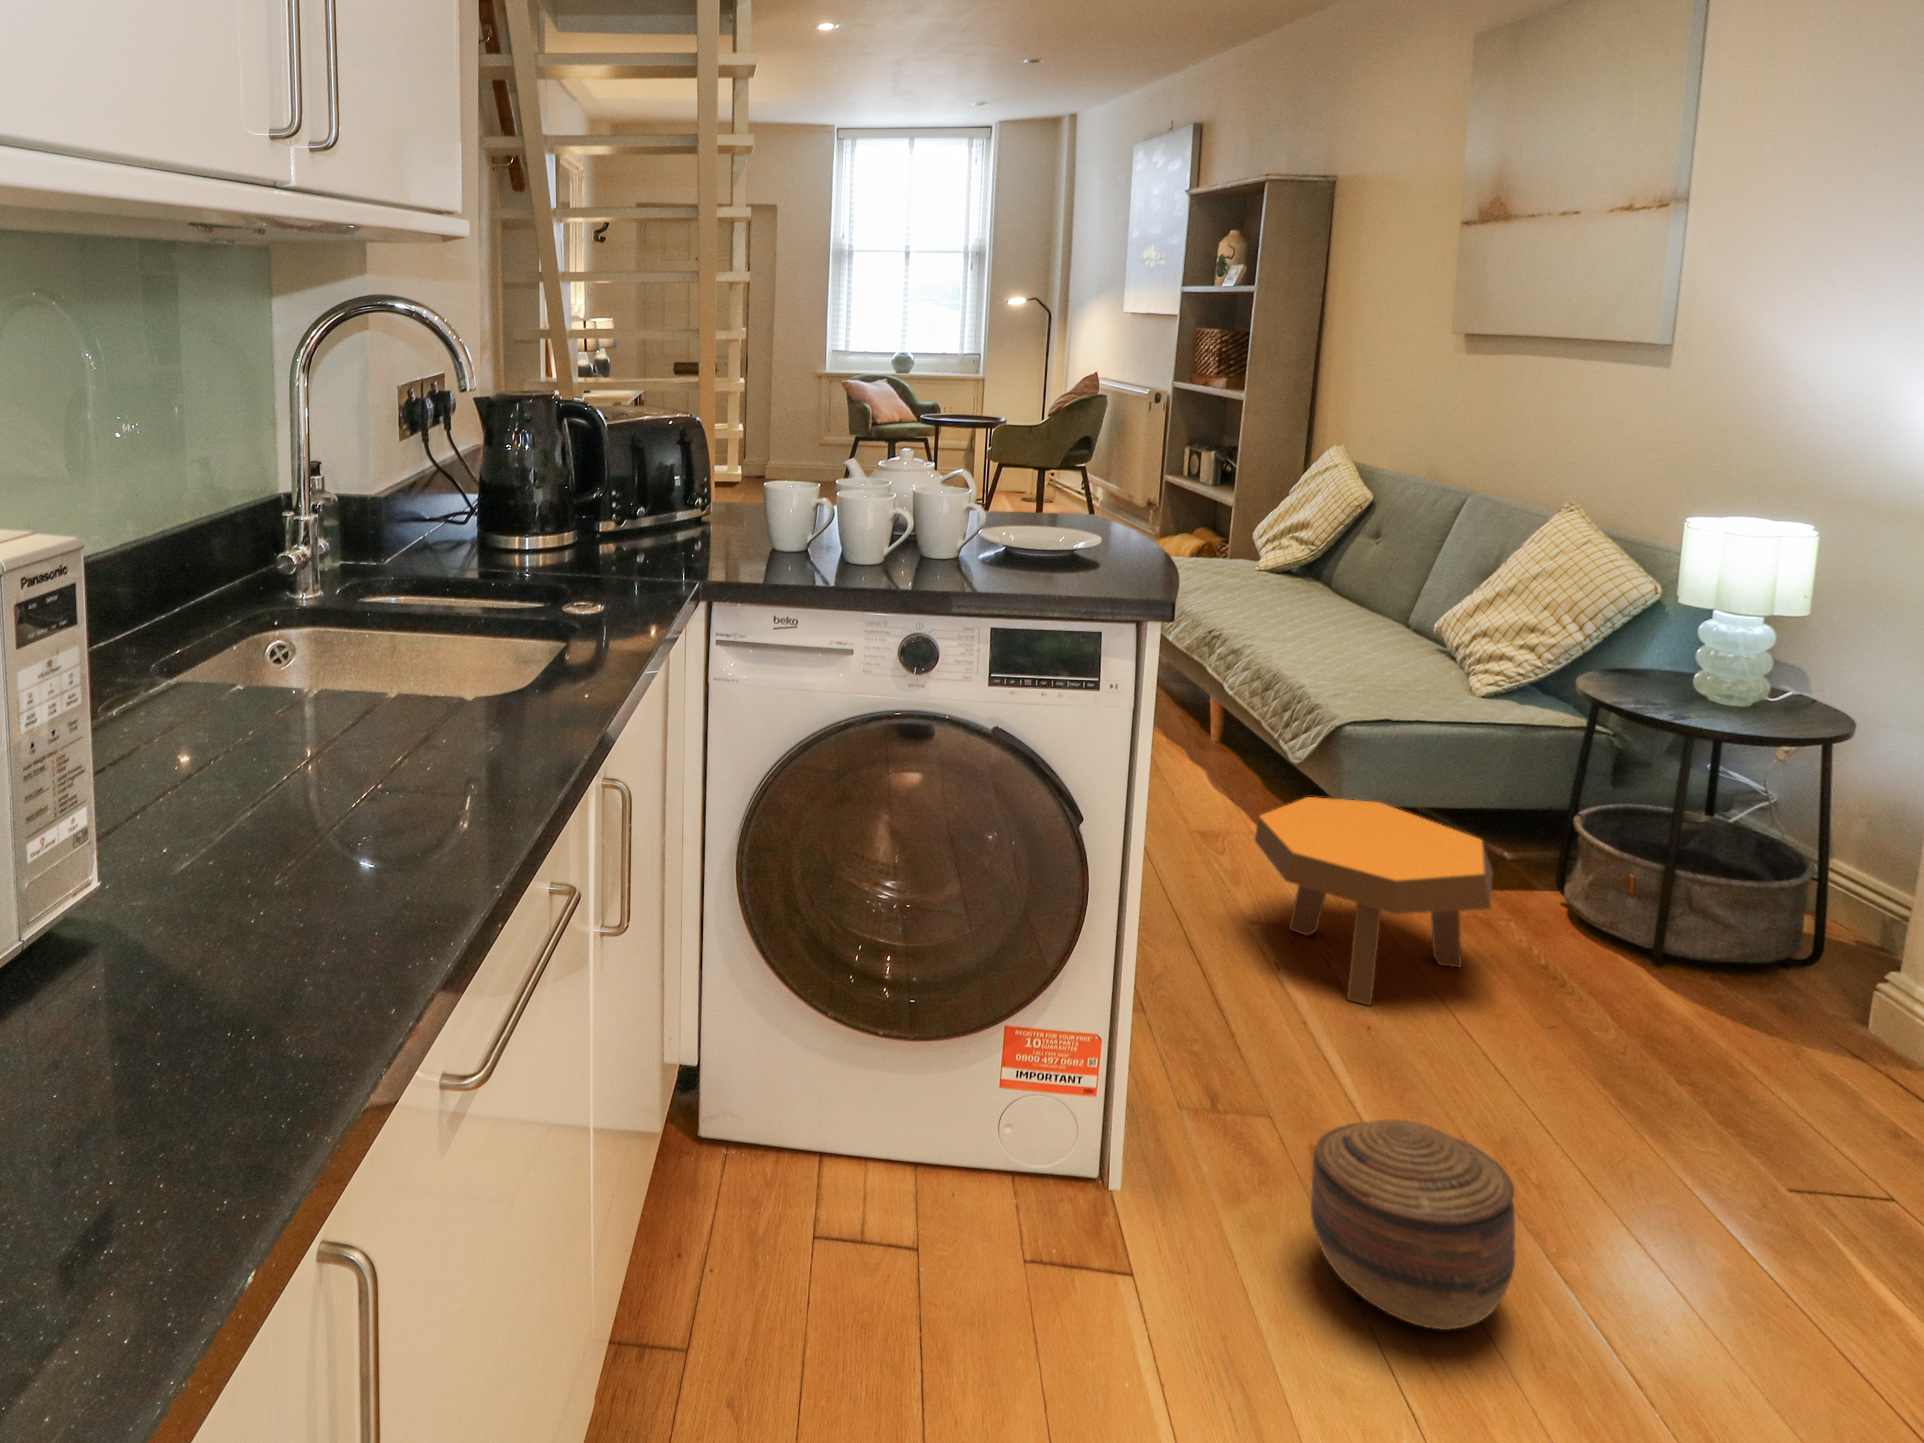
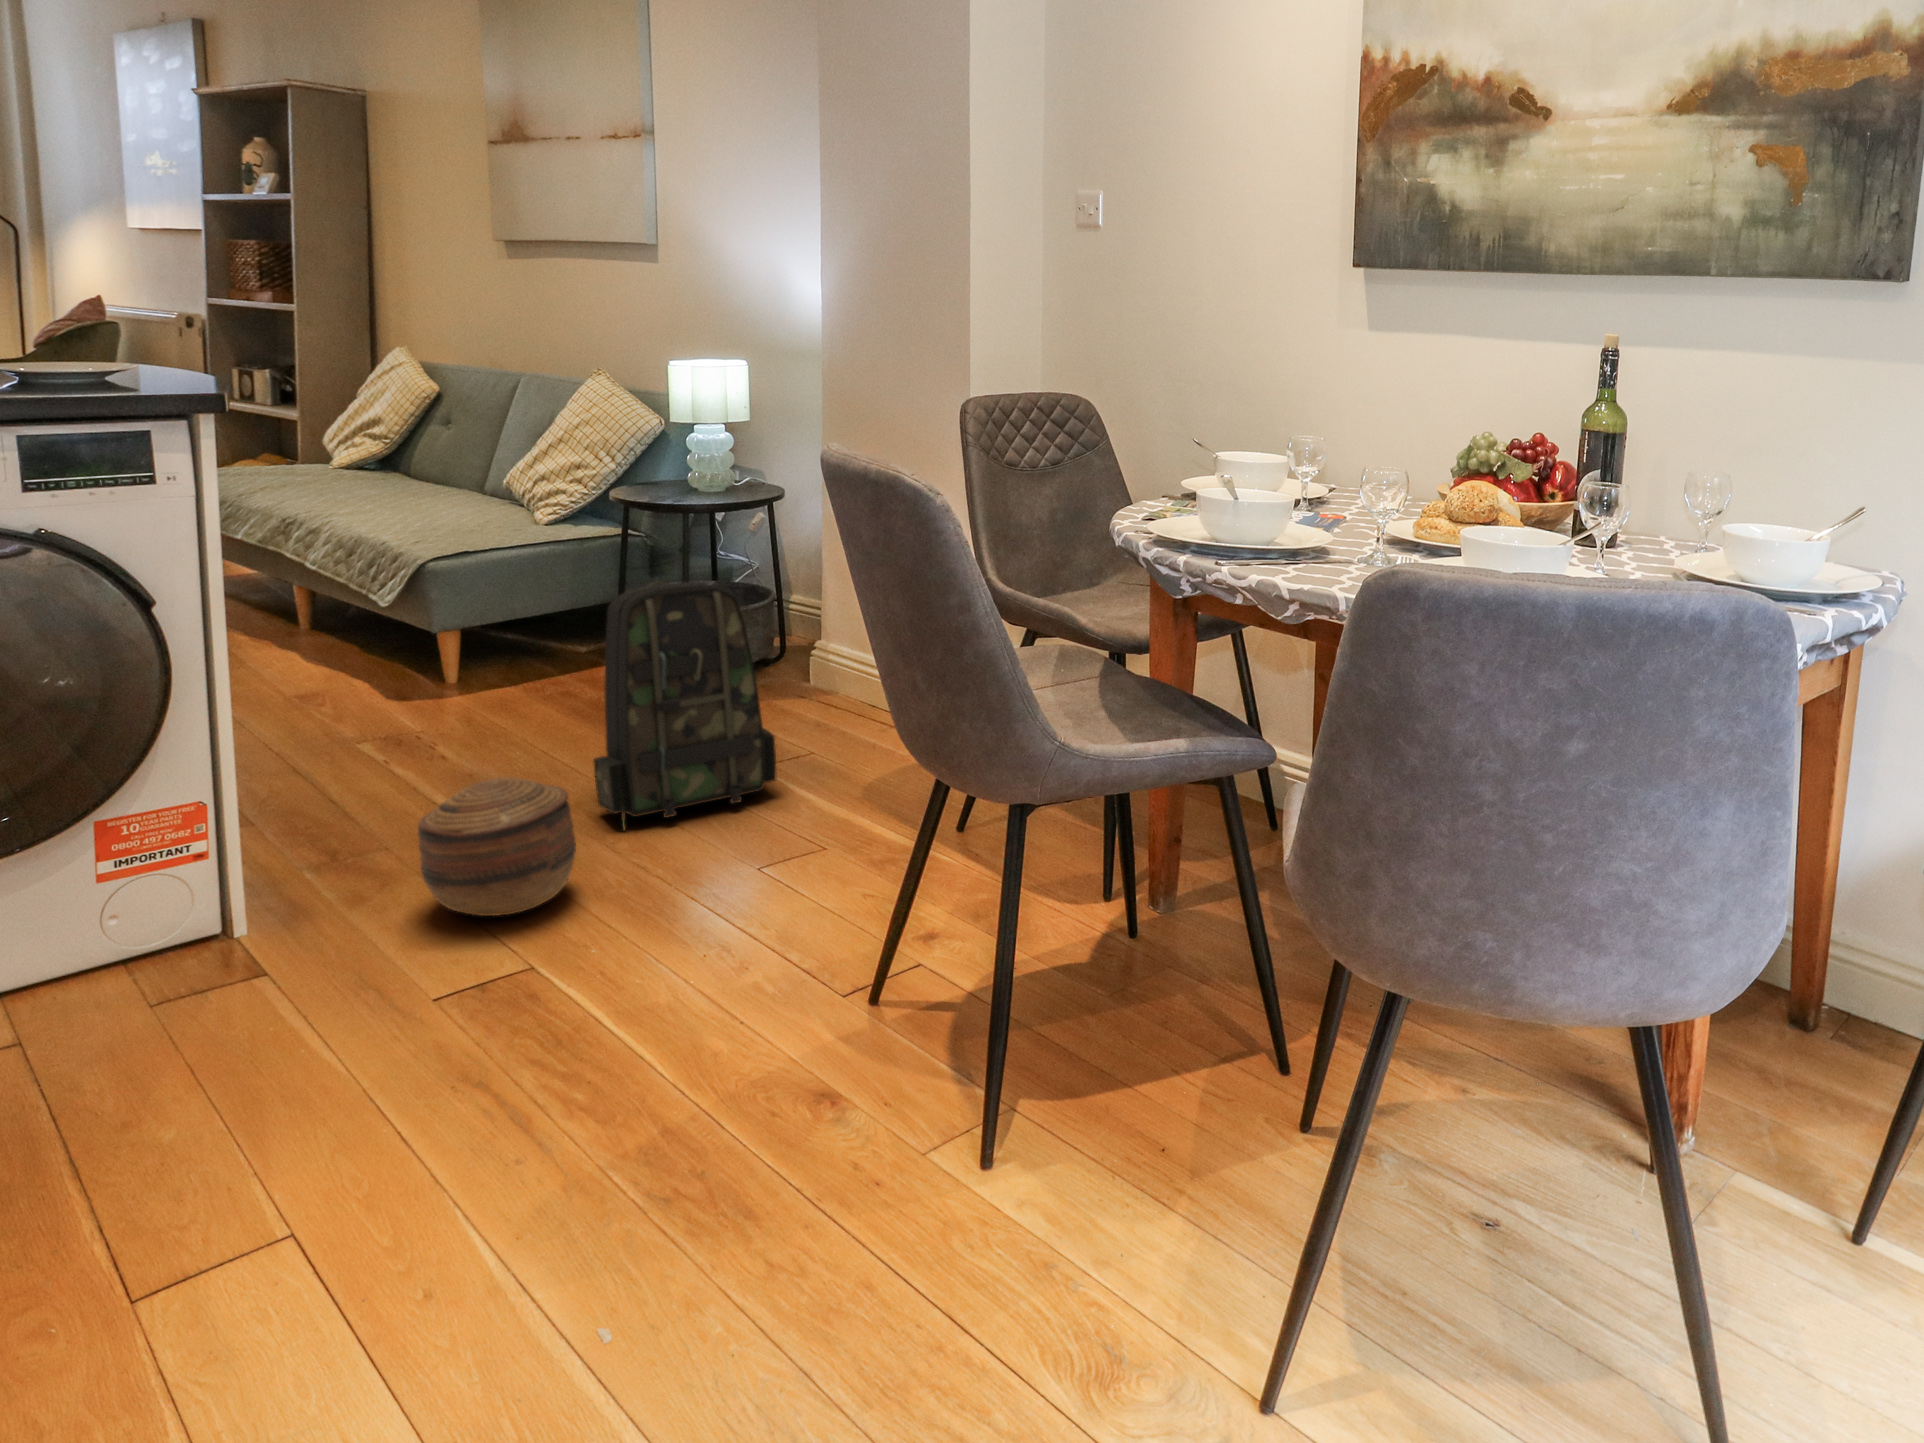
footstool: present [1255,797,1493,1005] -> none [350,613,559,767]
backpack: none [1537,875,1843,1253] -> present [593,581,776,830]

